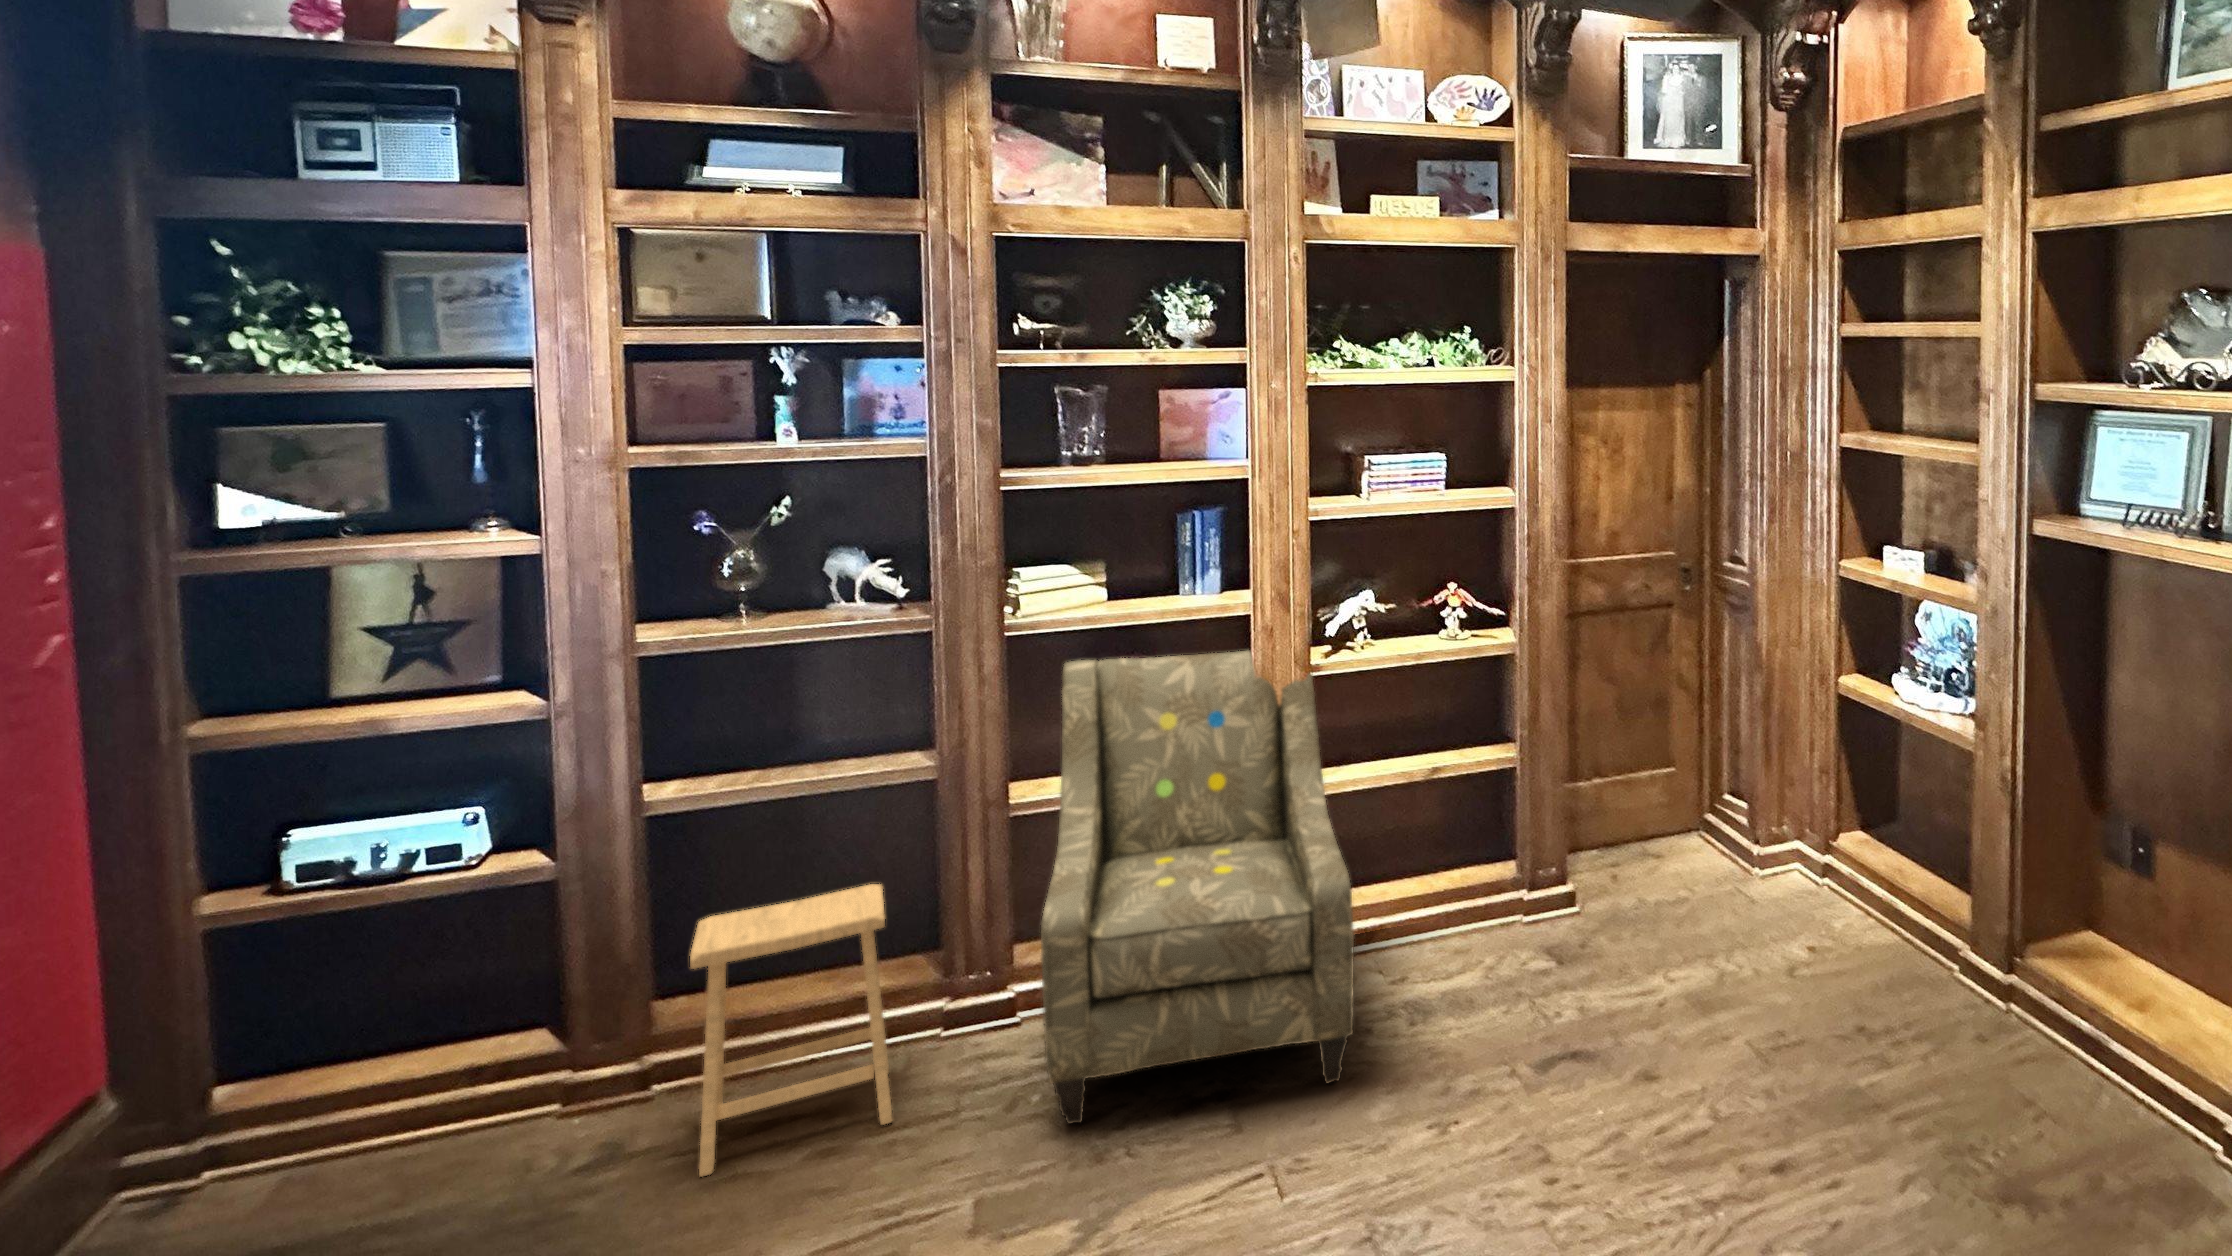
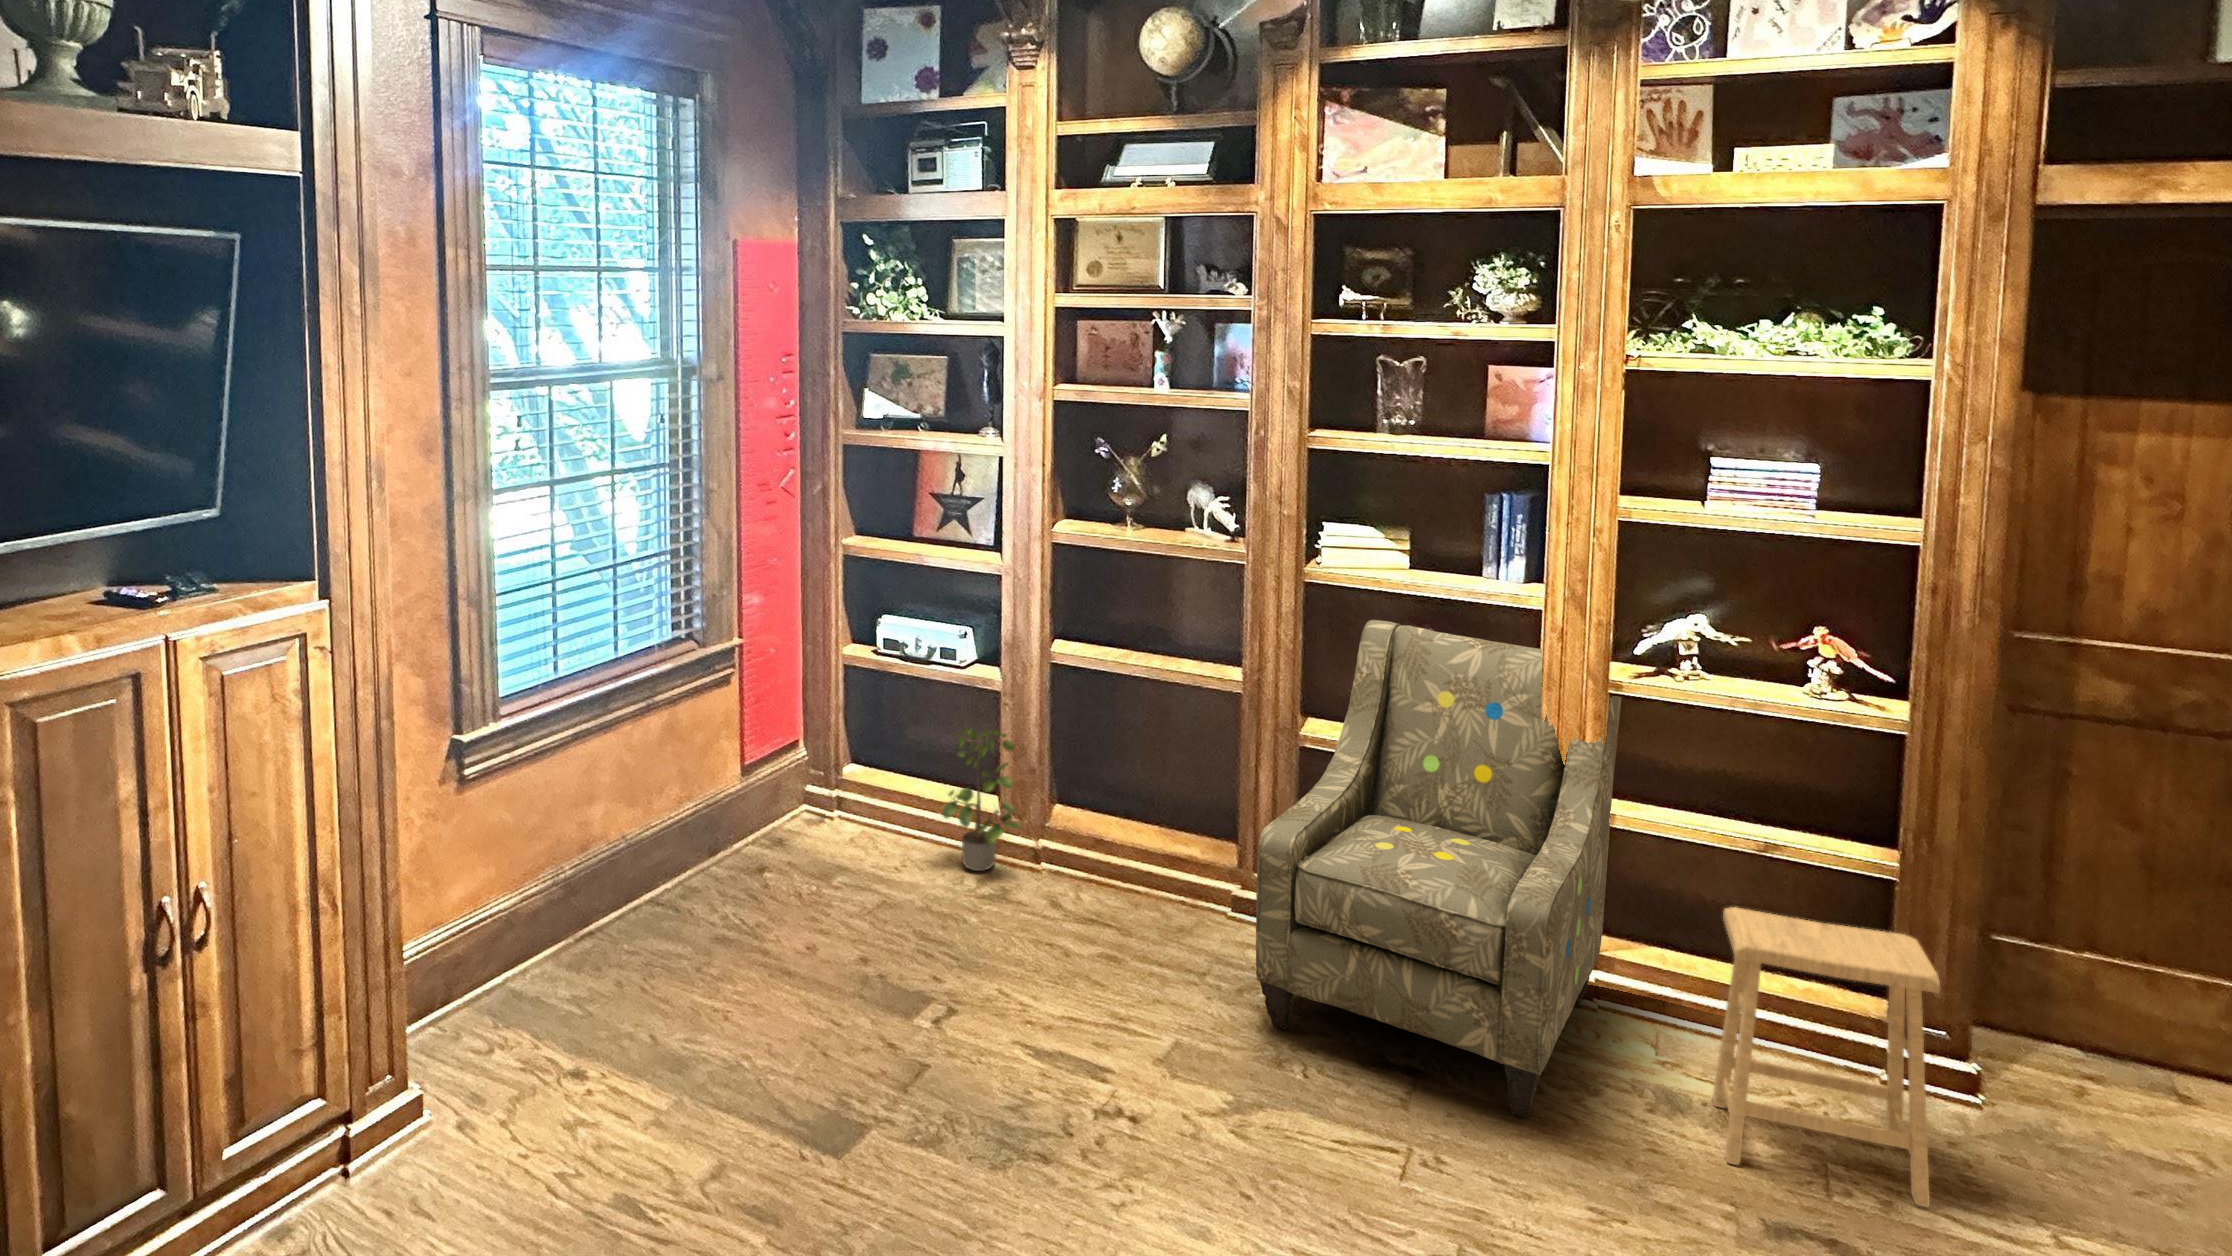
footstool: present [690,884,892,1176] -> present [1712,907,1940,1208]
potted plant: none [476,925,636,1147] -> present [942,726,1022,871]

